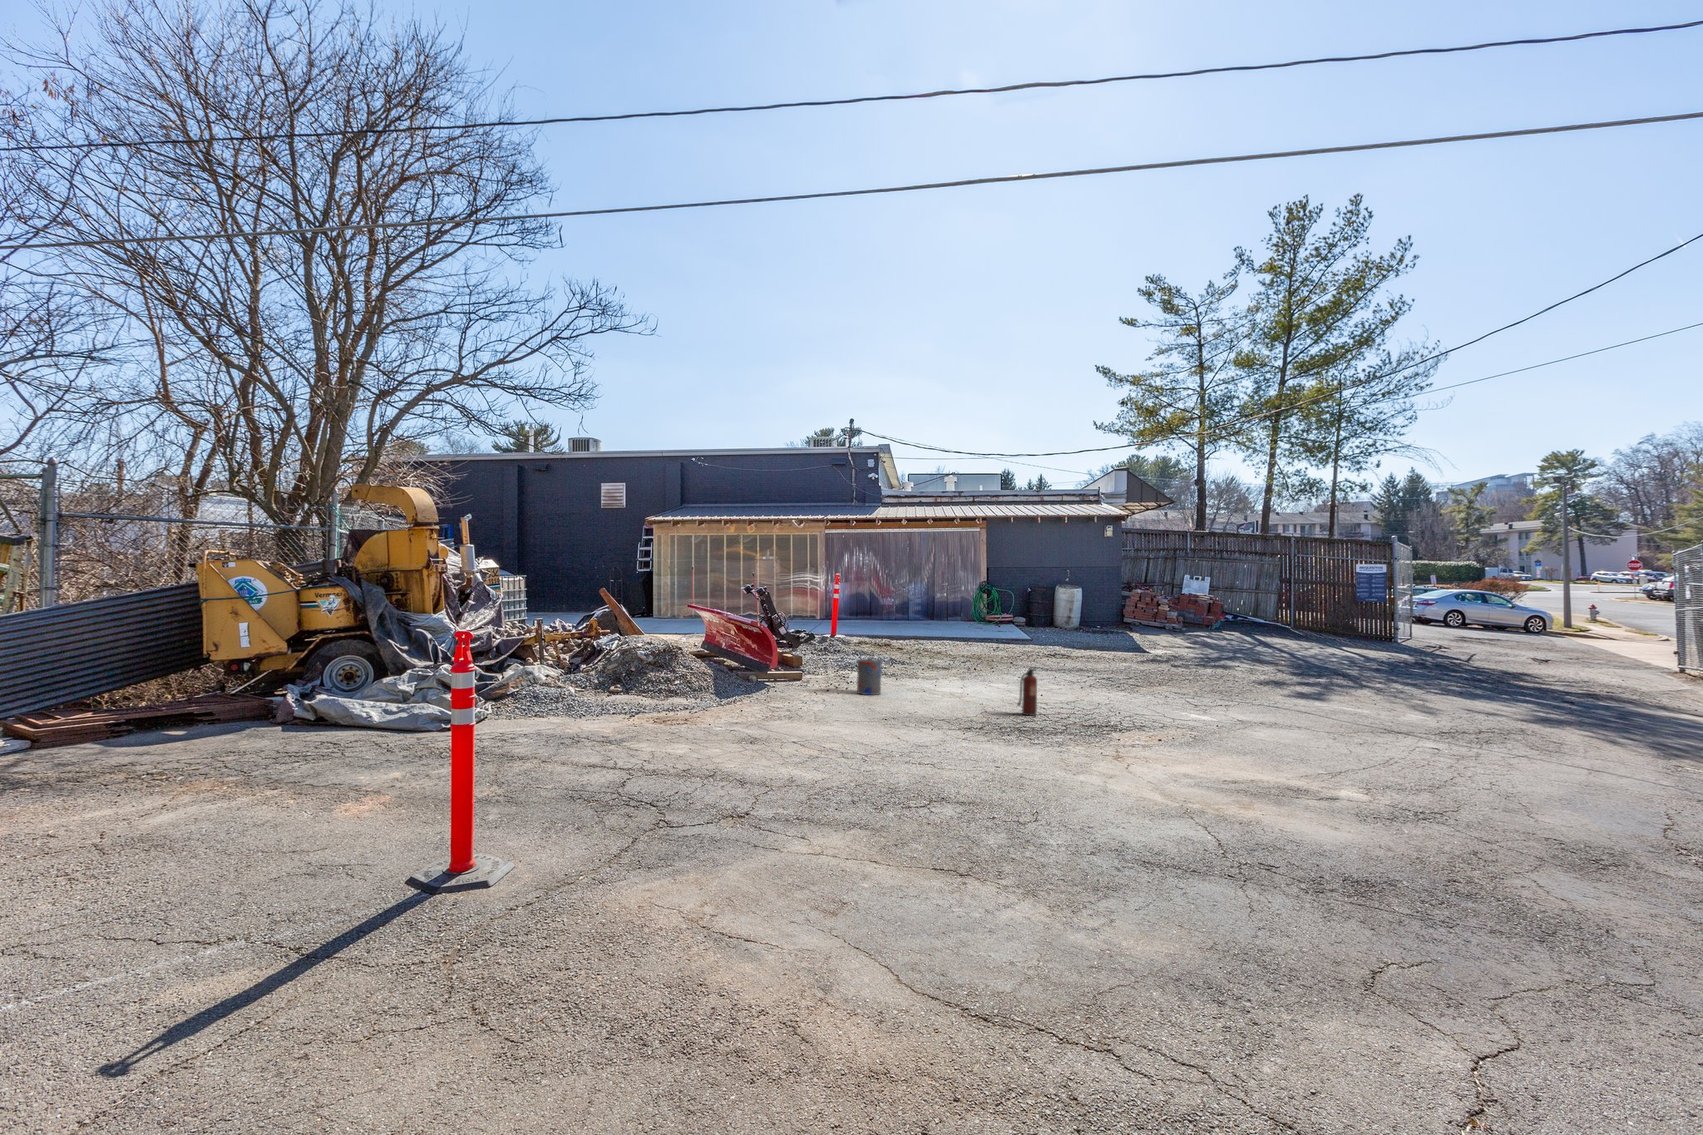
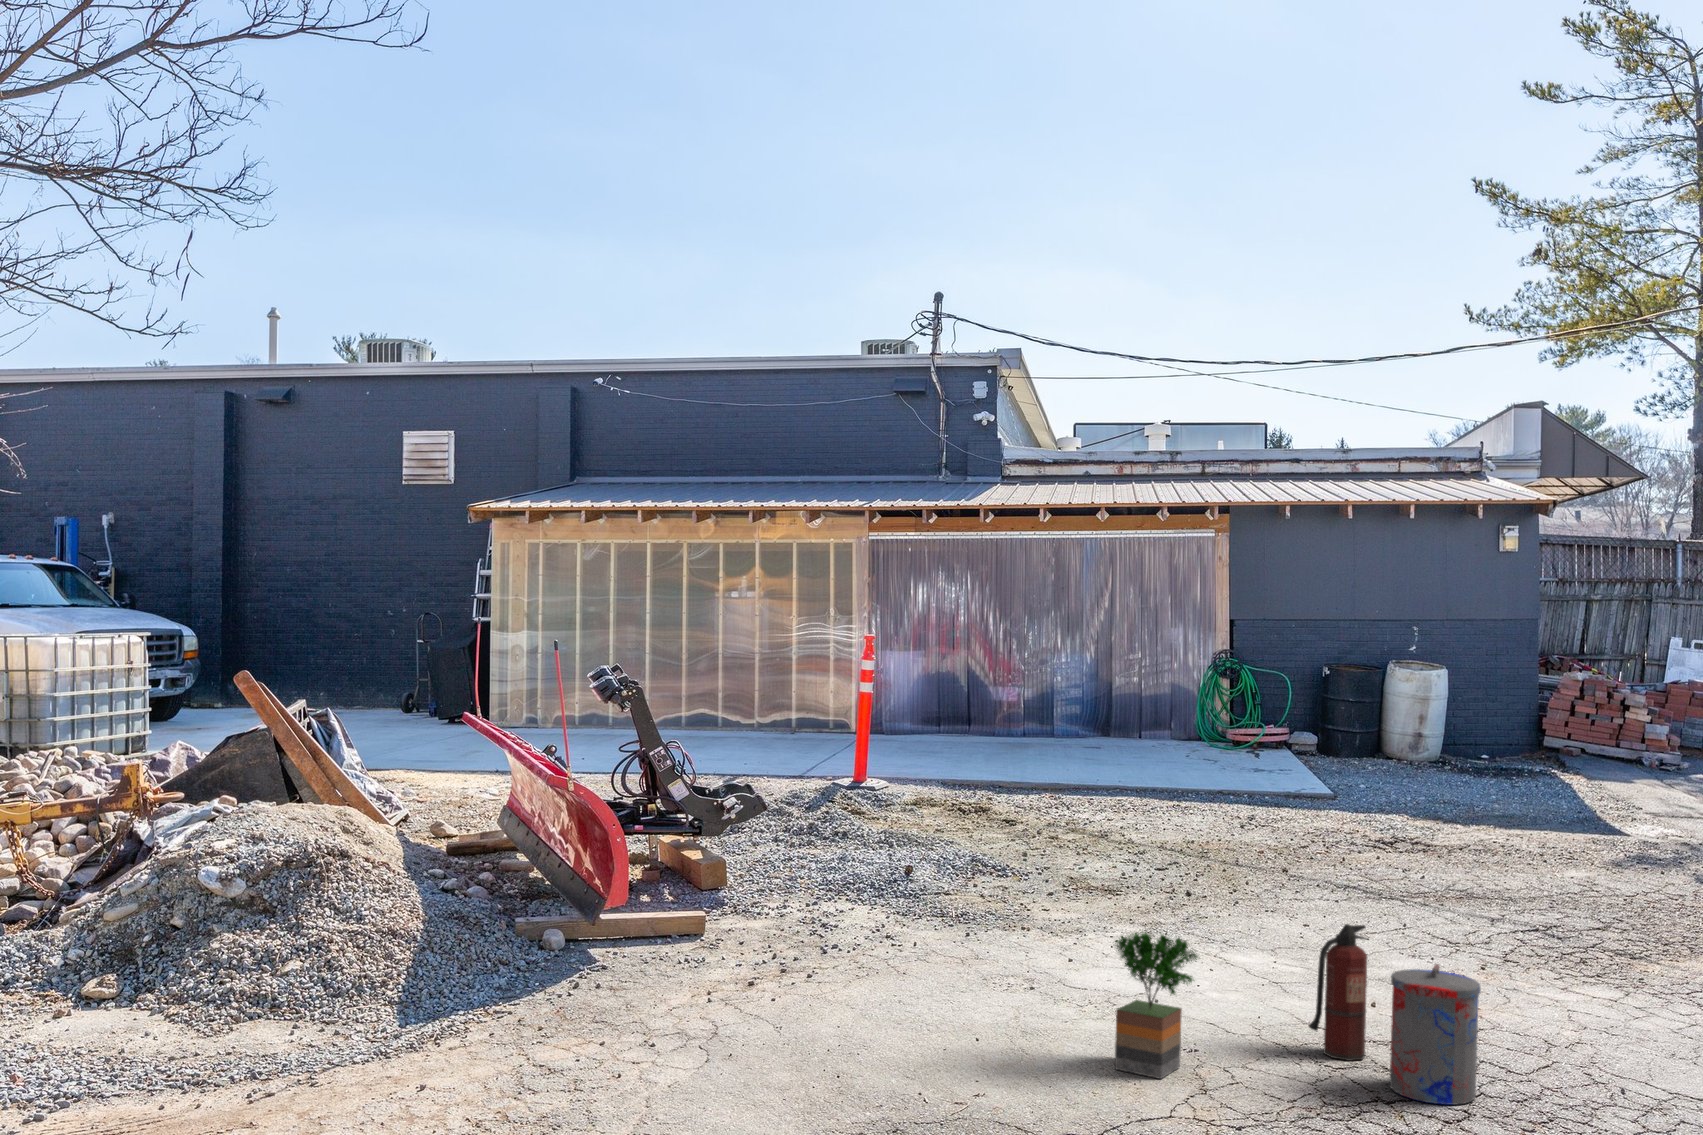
trash can: present [857,657,882,695] -> present [1390,964,1481,1105]
potted tree: none [948,671,979,721] -> present [1115,933,1198,1079]

